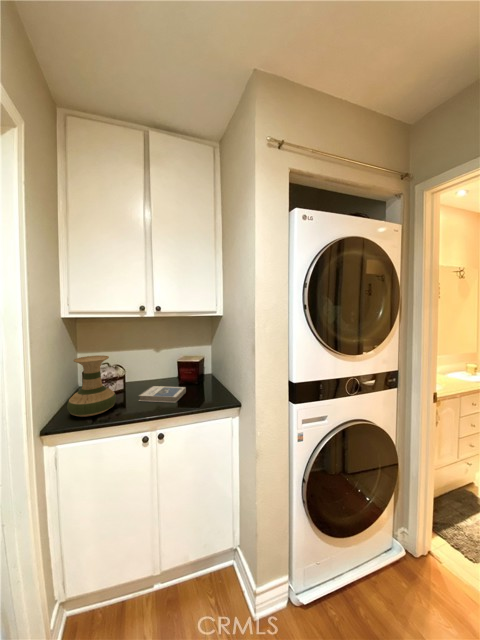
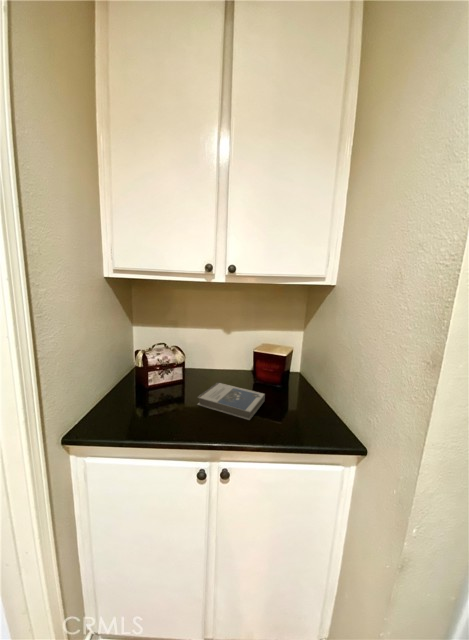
vase: present [67,356,116,417] -> none [105,334,167,421]

